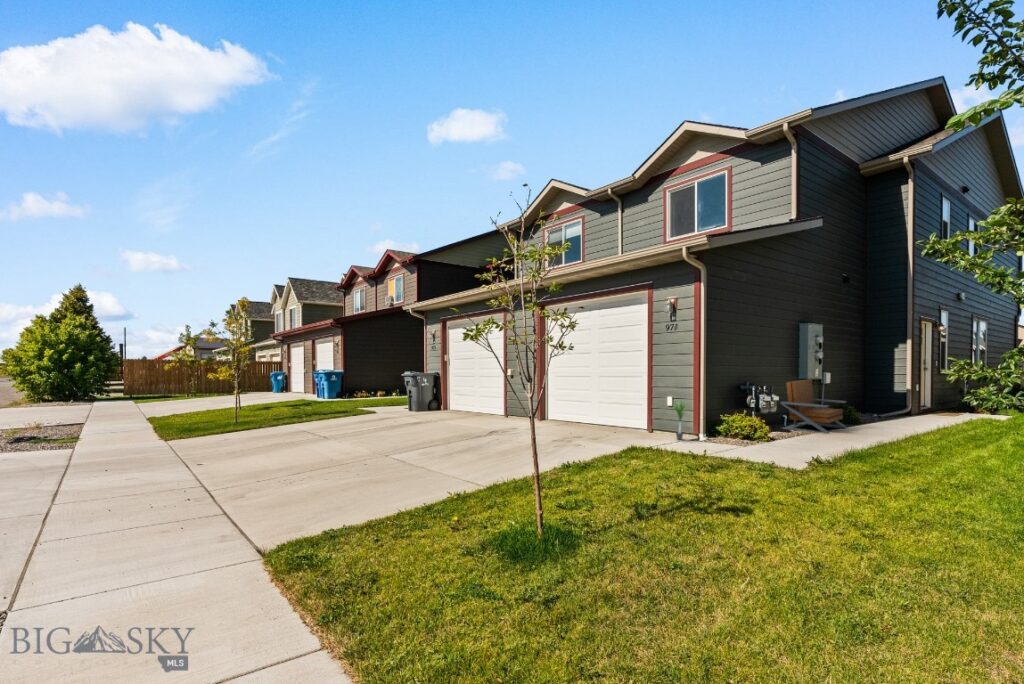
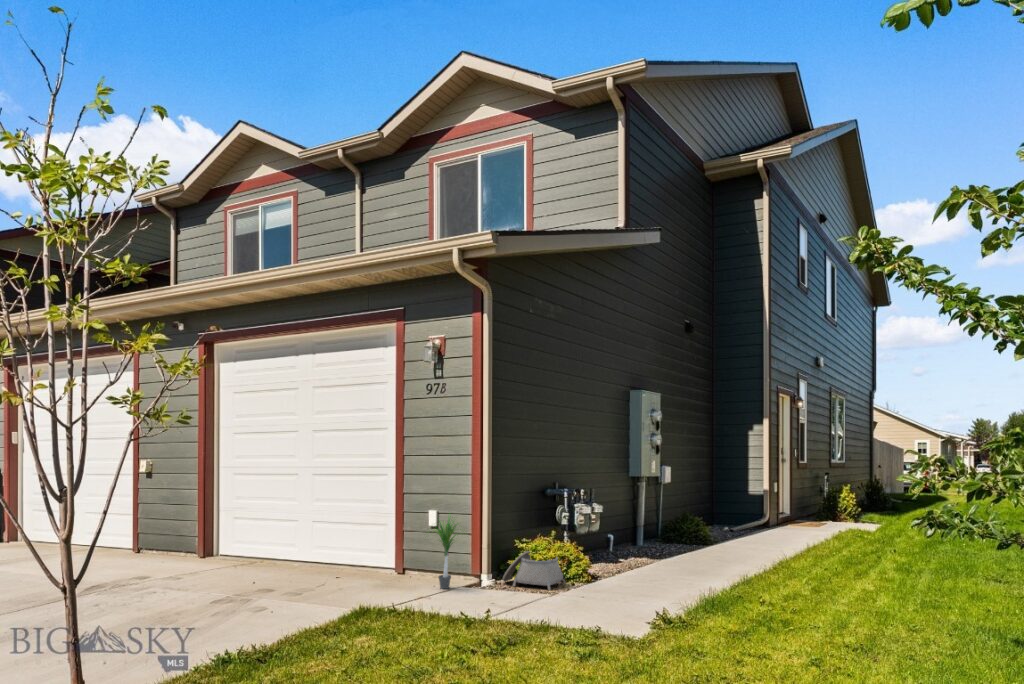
lounge chair: present [780,380,846,434] -> none [602,478,694,566]
basket: none [714,421,754,444] -> present [503,551,565,590]

